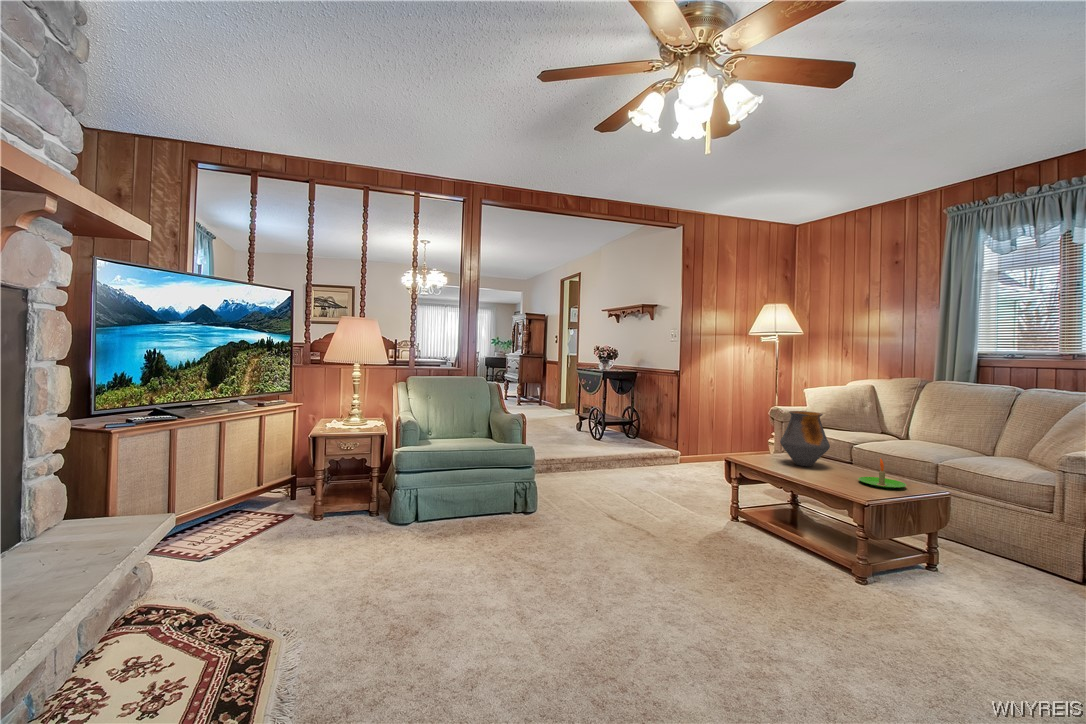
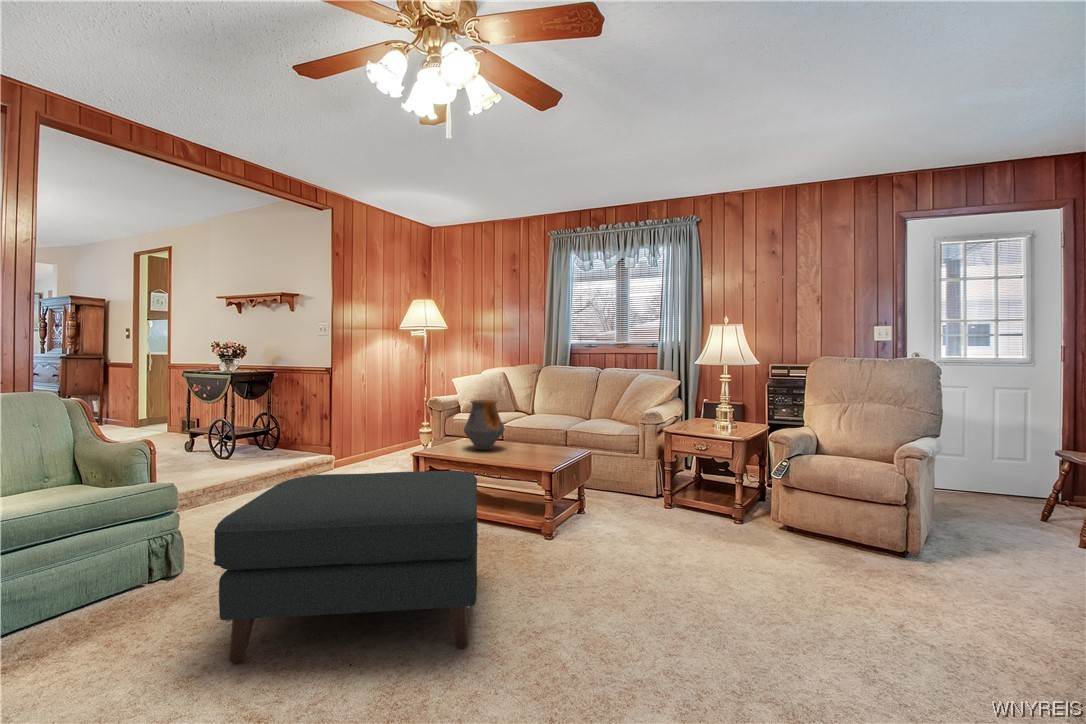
ottoman: none [521,457,755,643] -> present [214,471,478,664]
candle: present [858,458,906,488] -> none [532,434,566,457]

